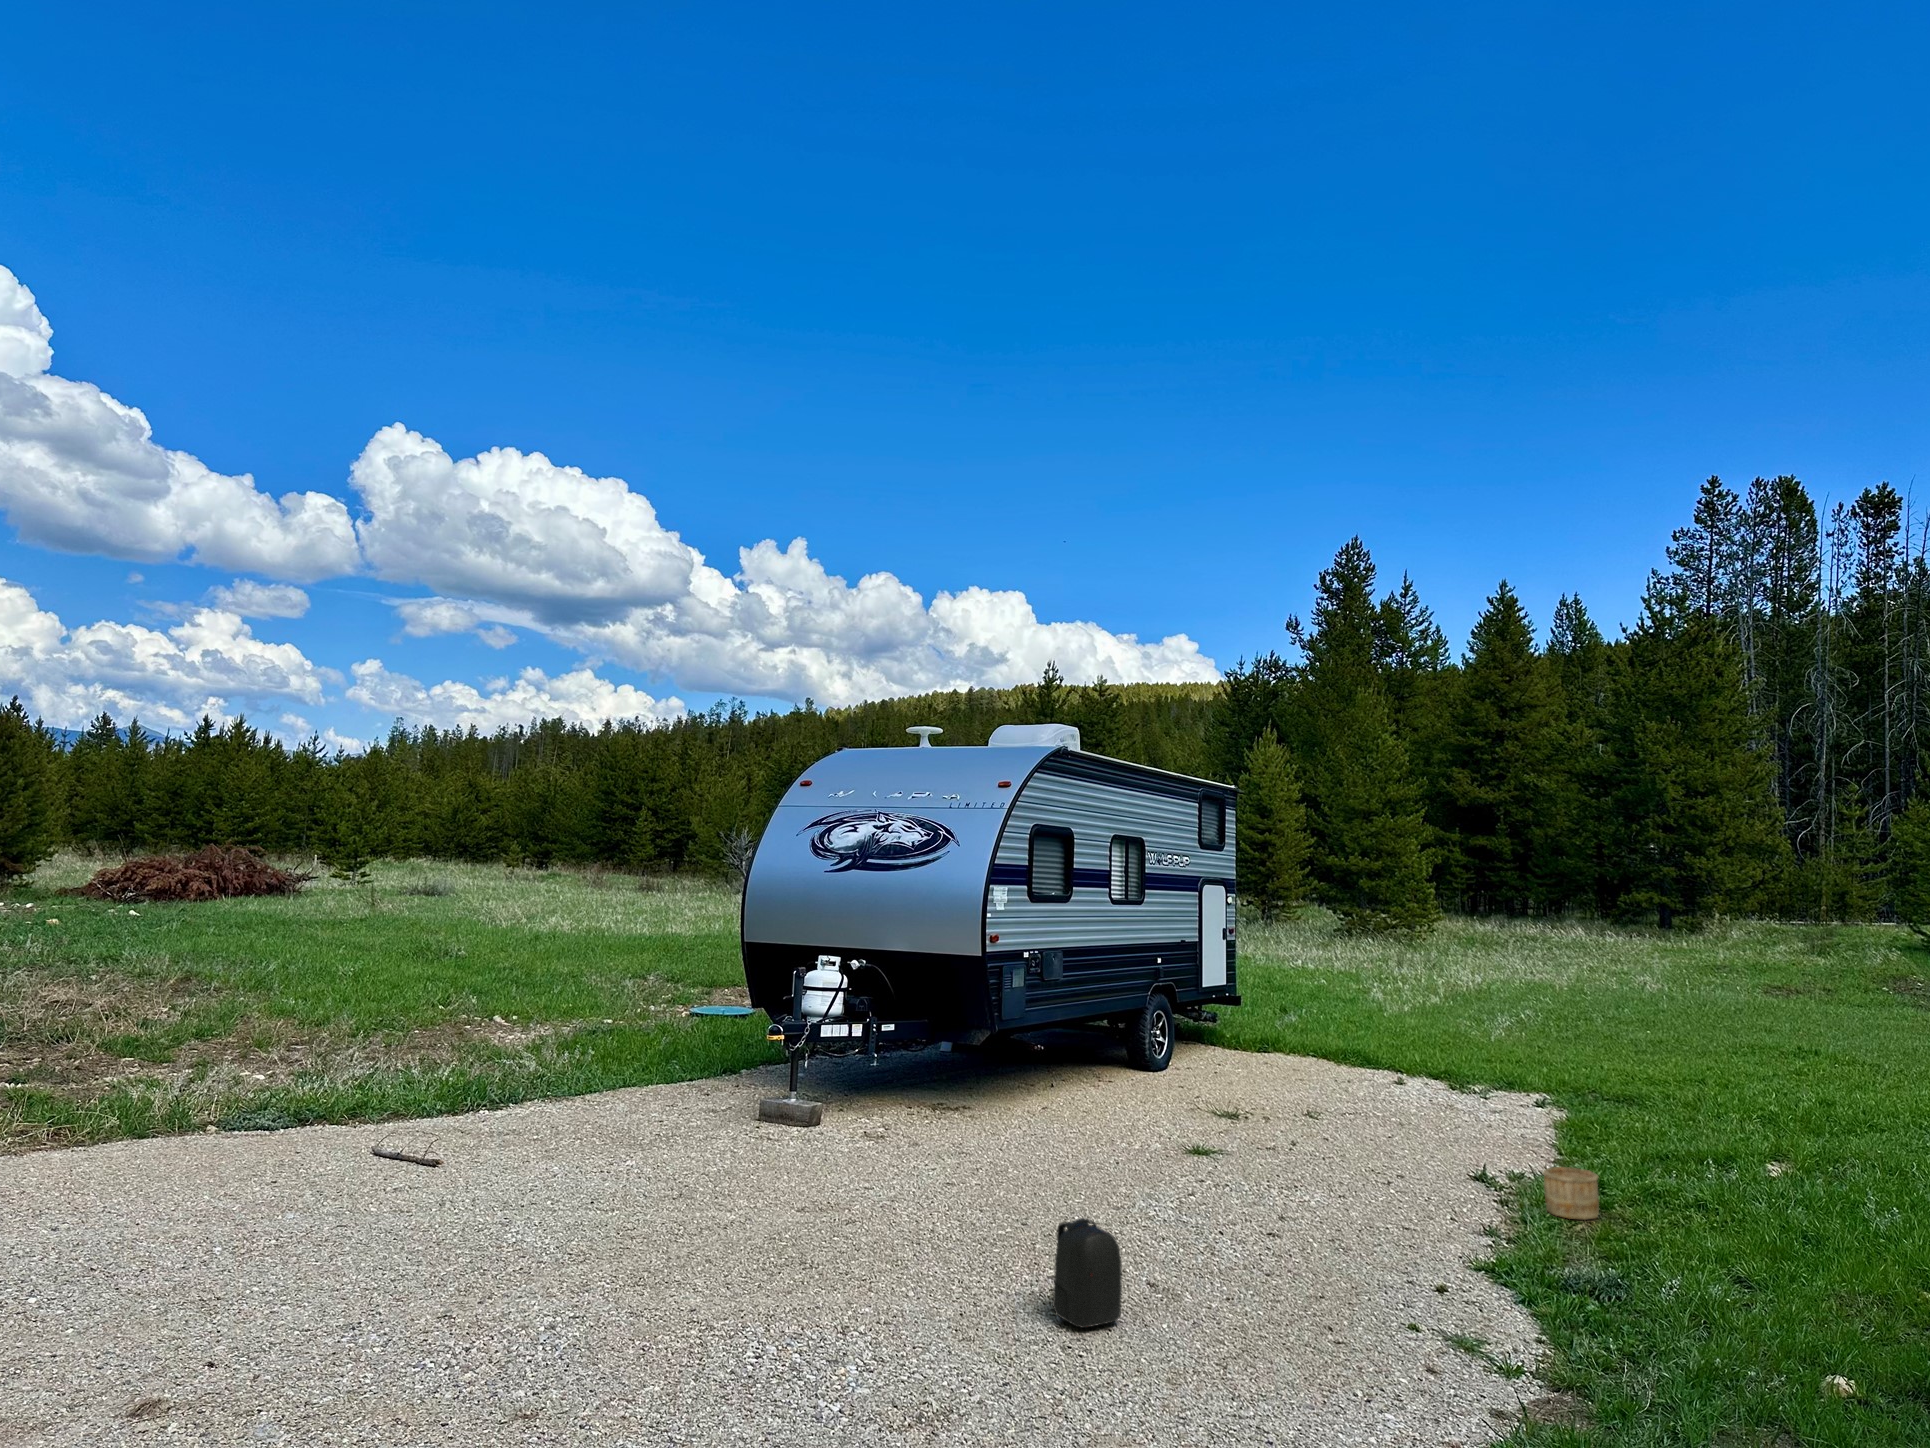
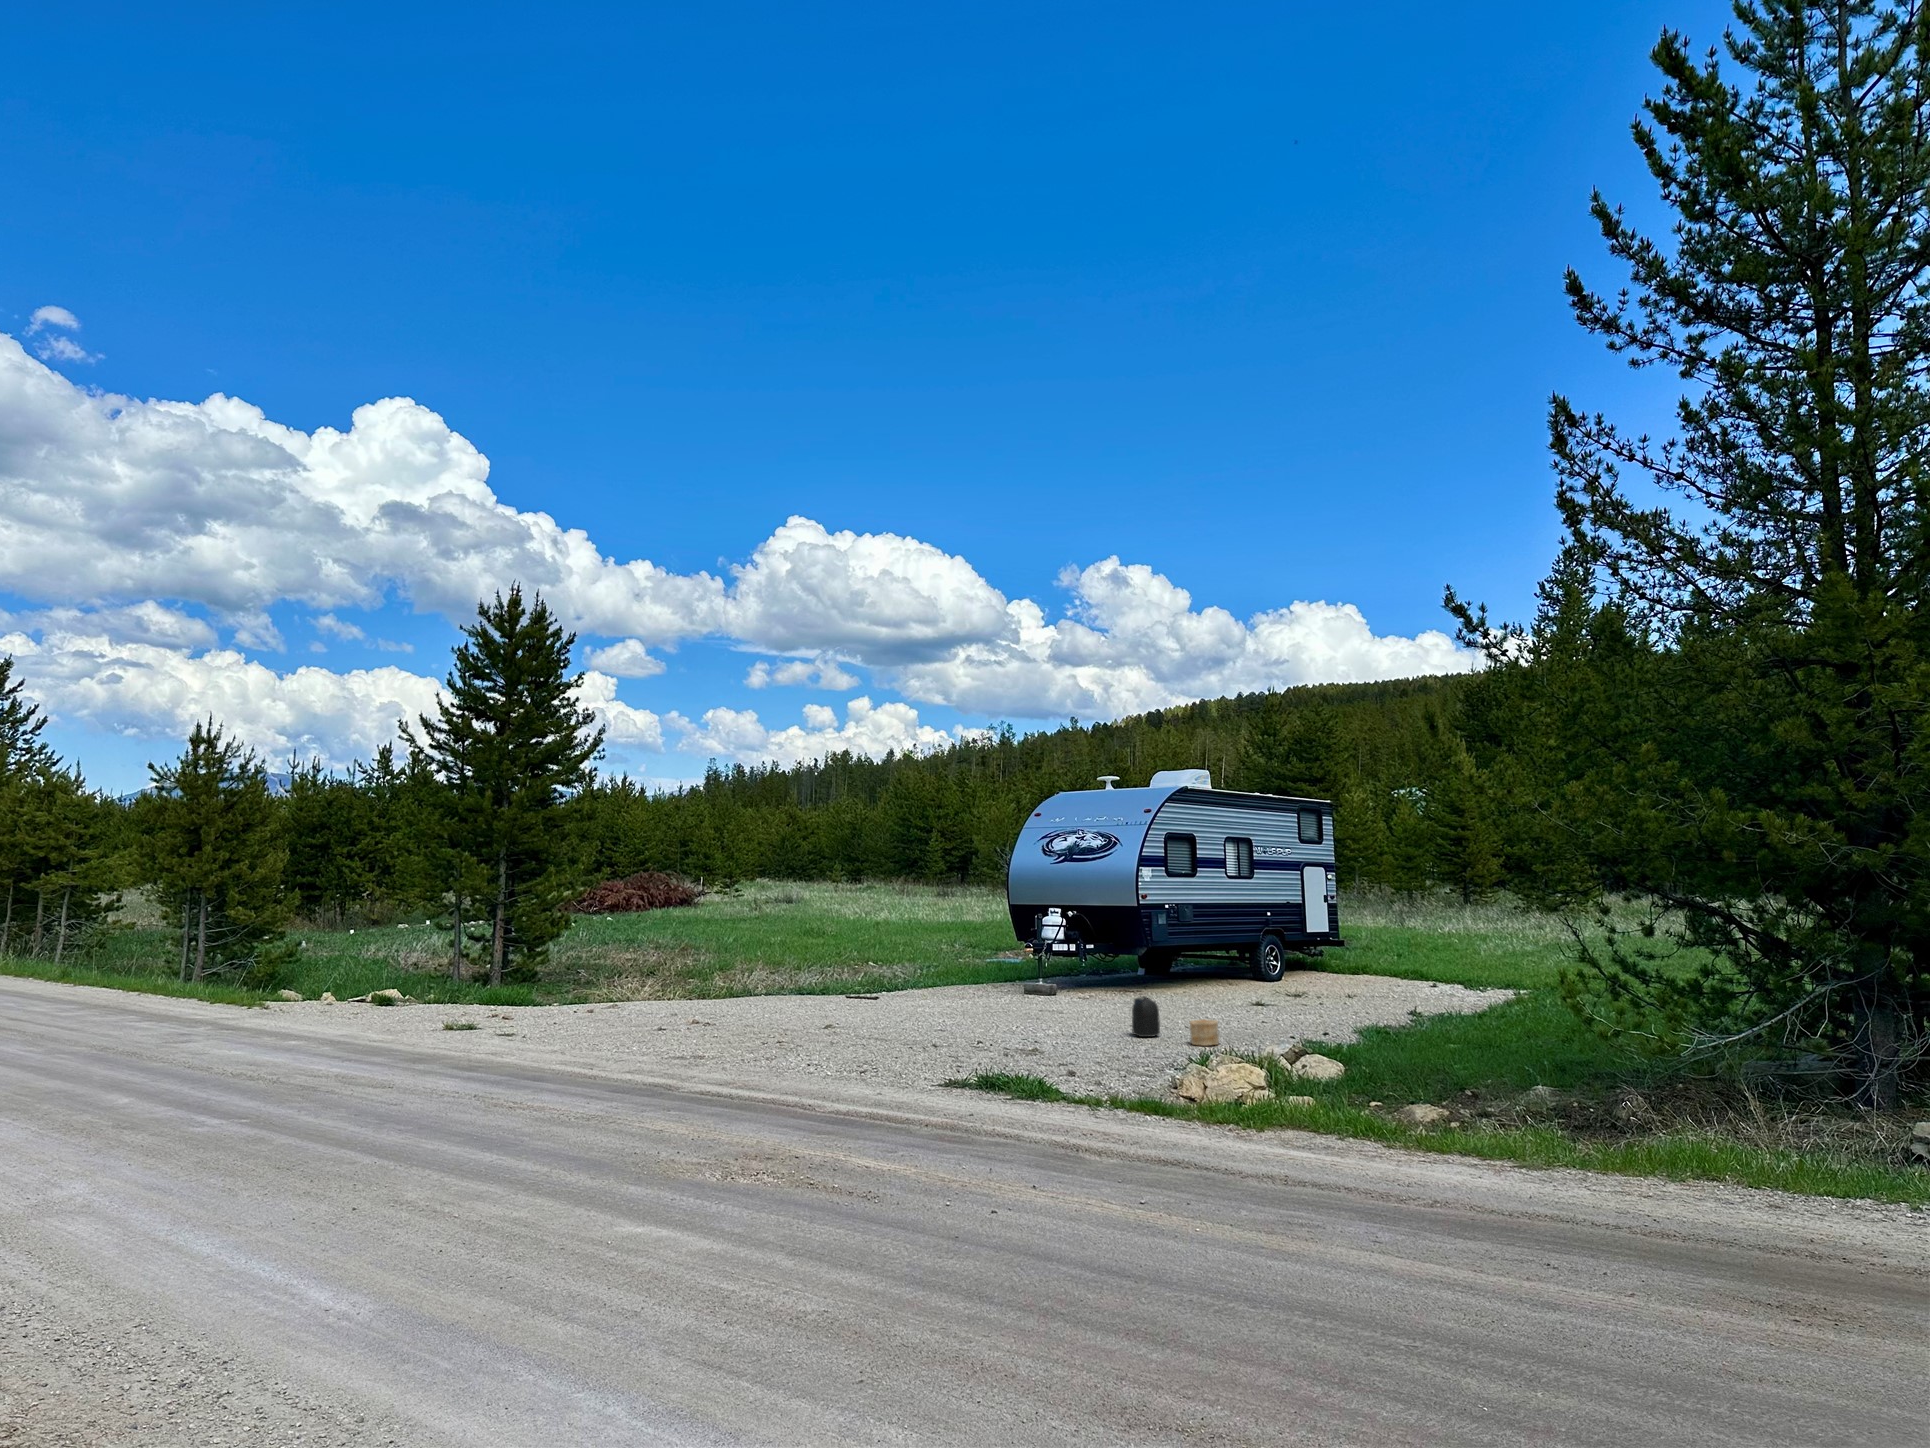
wooden bucket: present [1543,1167,1599,1219] -> present [1189,1019,1219,1046]

